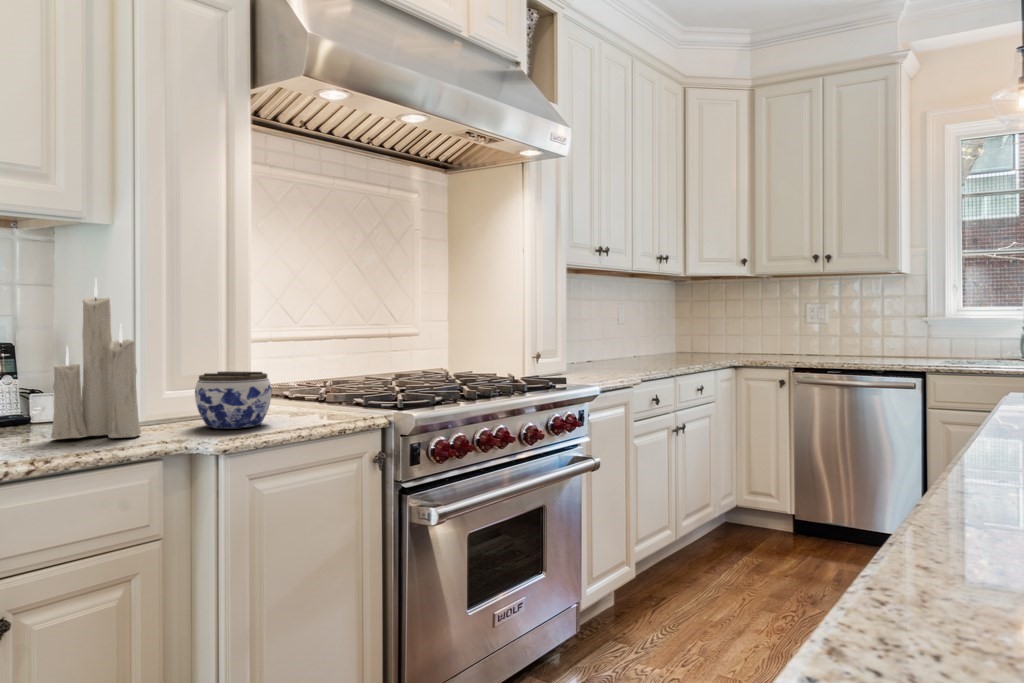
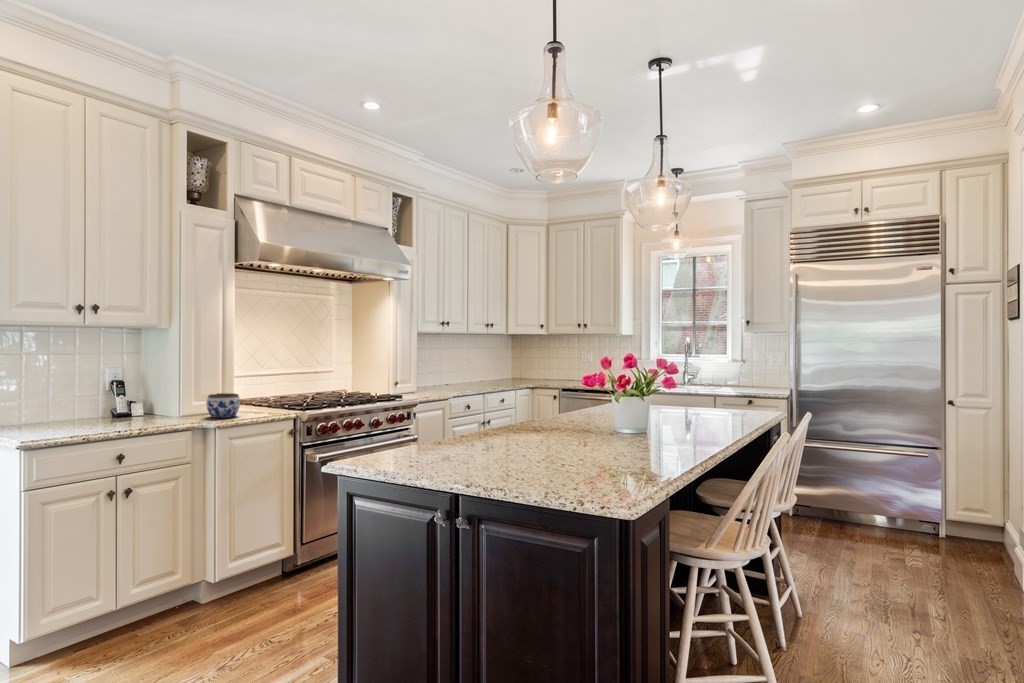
candle: present [51,279,141,439] -> none [145,351,183,421]

